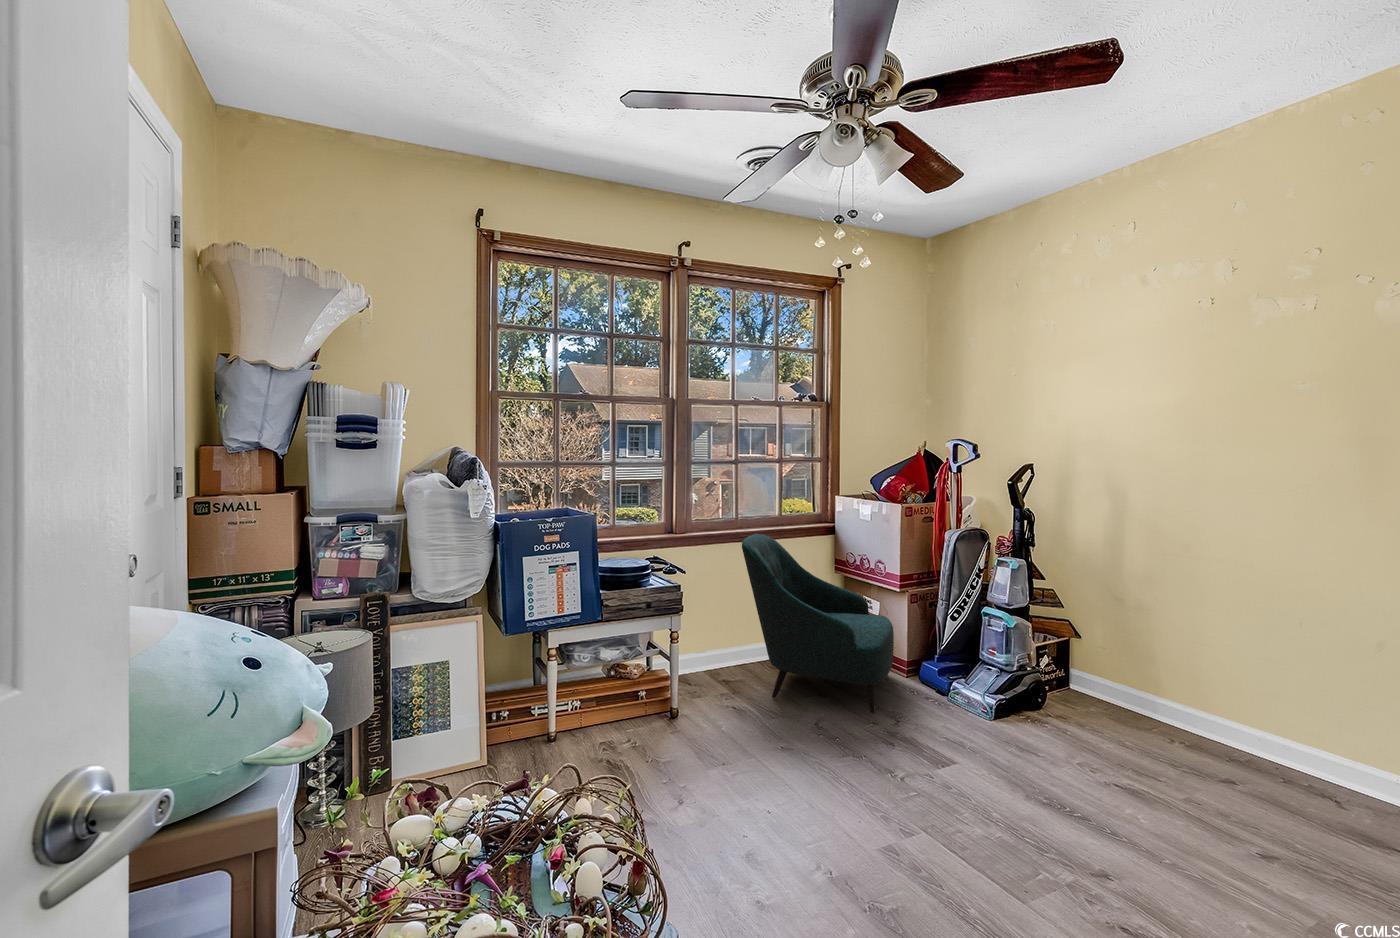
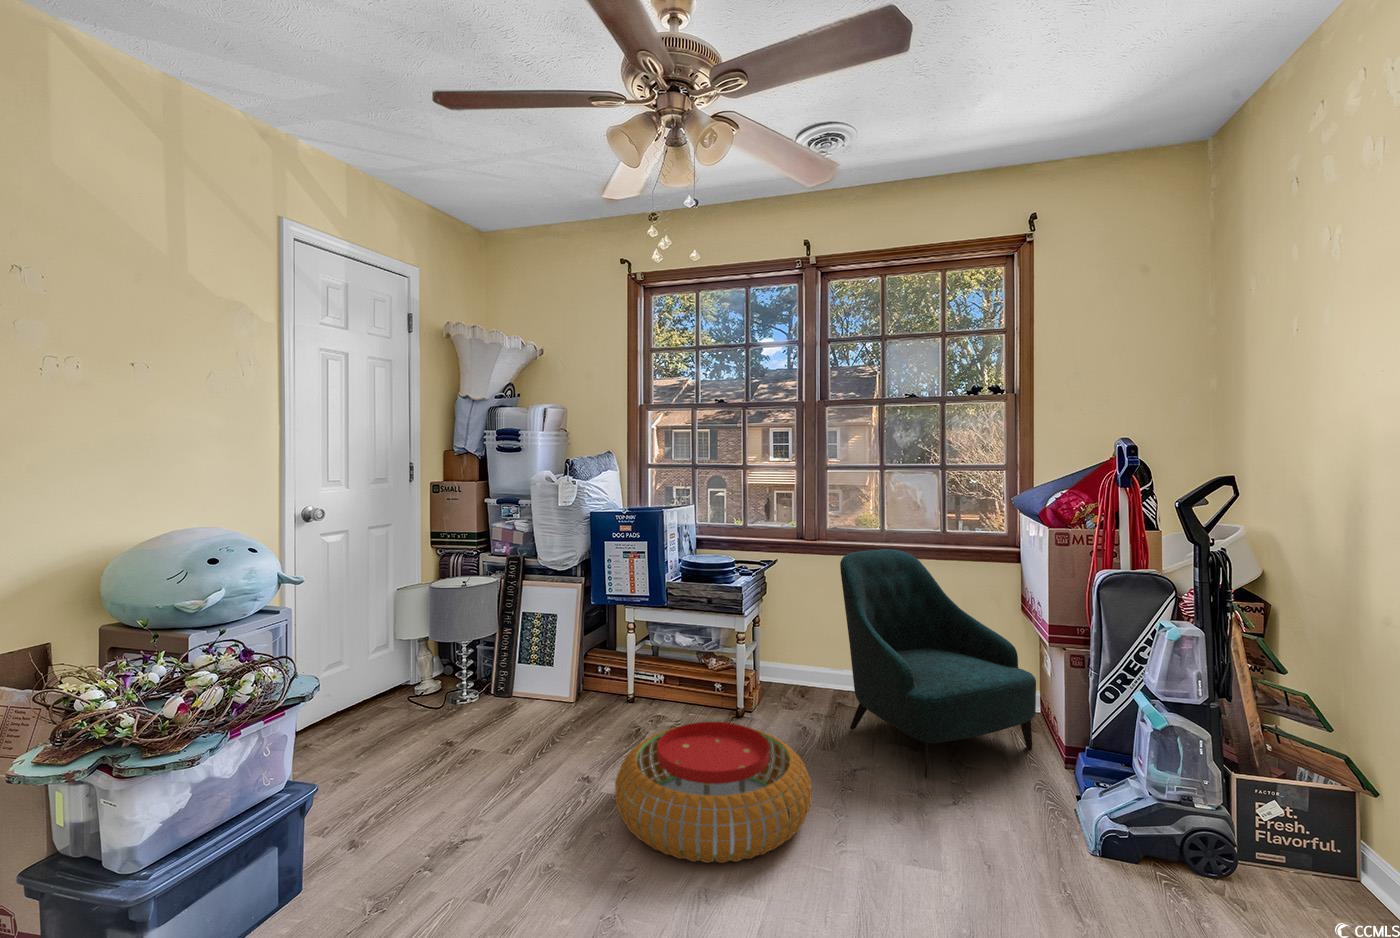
pouf: none [709,711,905,849] -> present [615,722,811,863]

